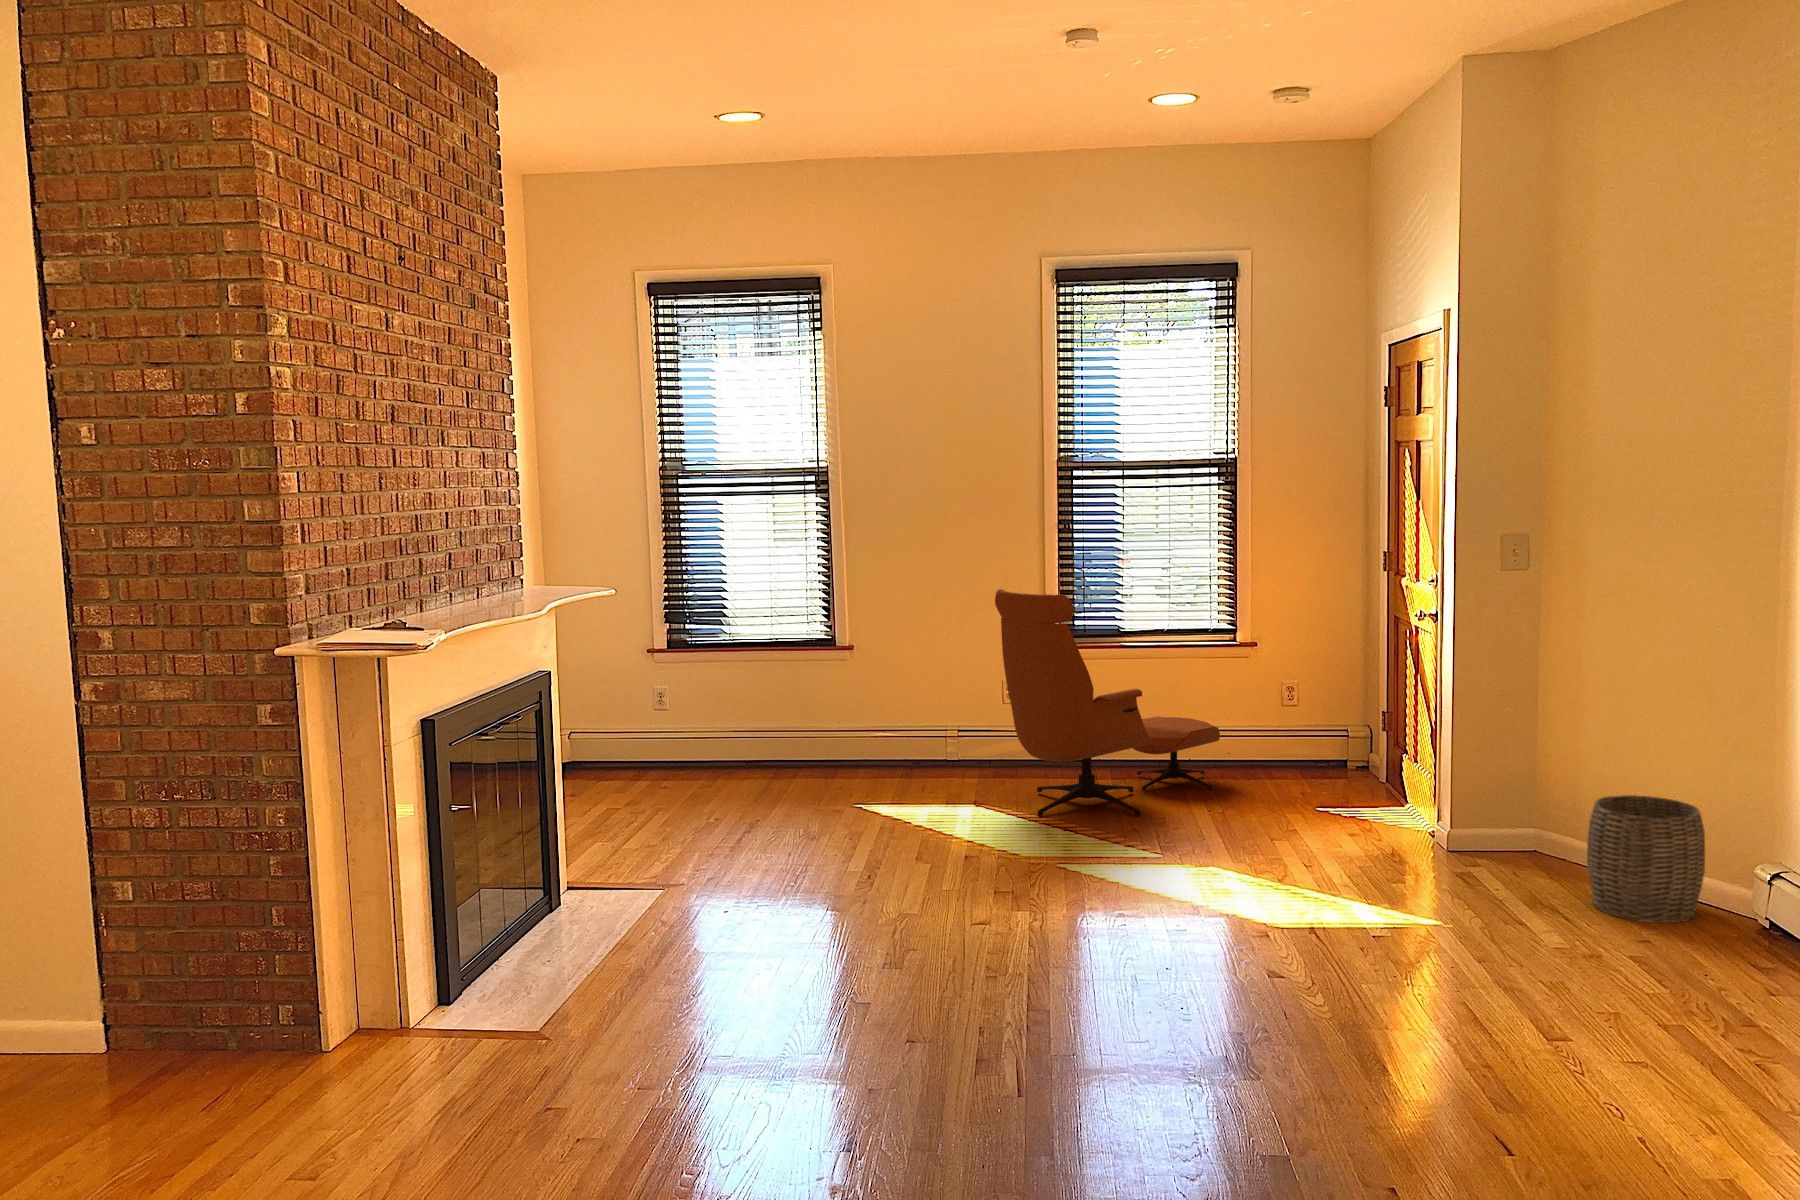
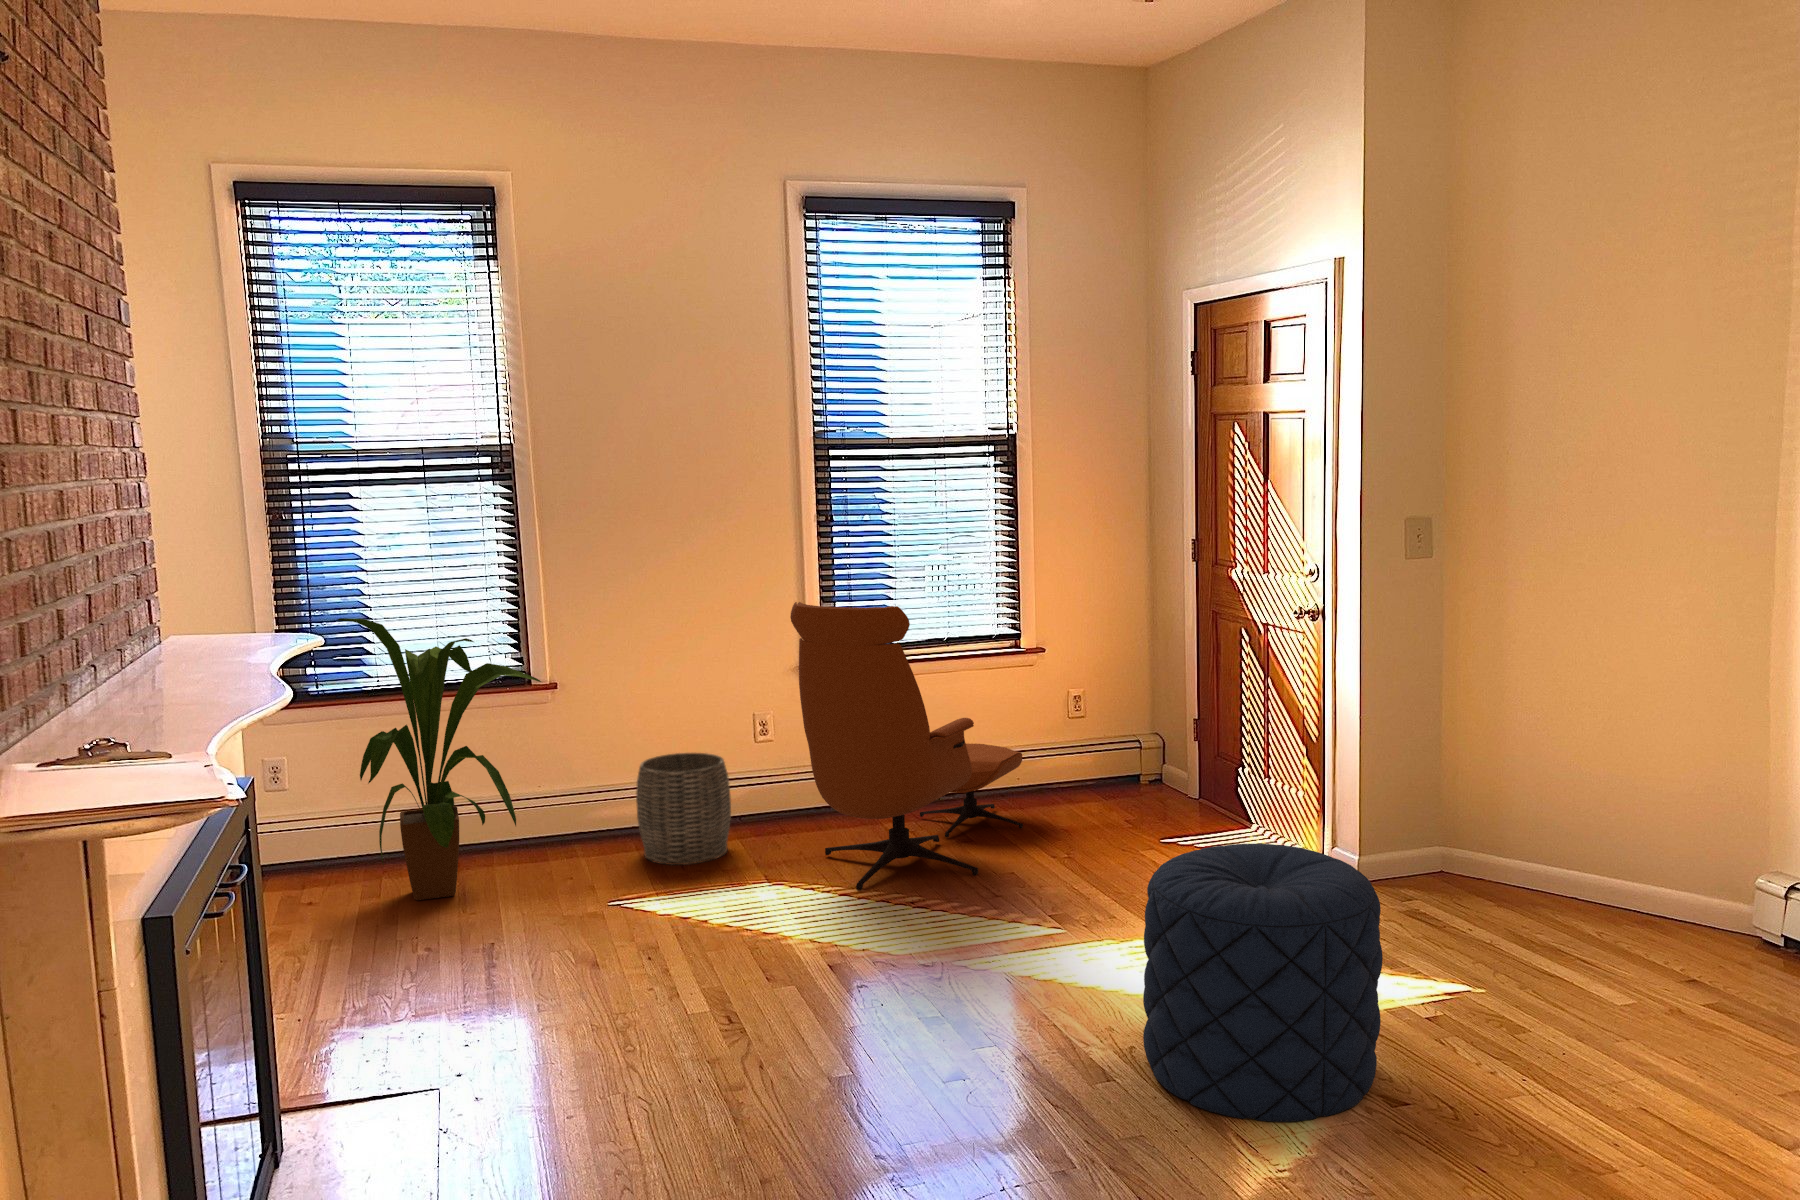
house plant: none [687,587,836,792] -> present [337,618,541,900]
pouf: none [1118,779,1295,979] -> present [1143,844,1383,1122]
woven basket: present [1587,795,1705,923] -> present [636,753,731,865]

